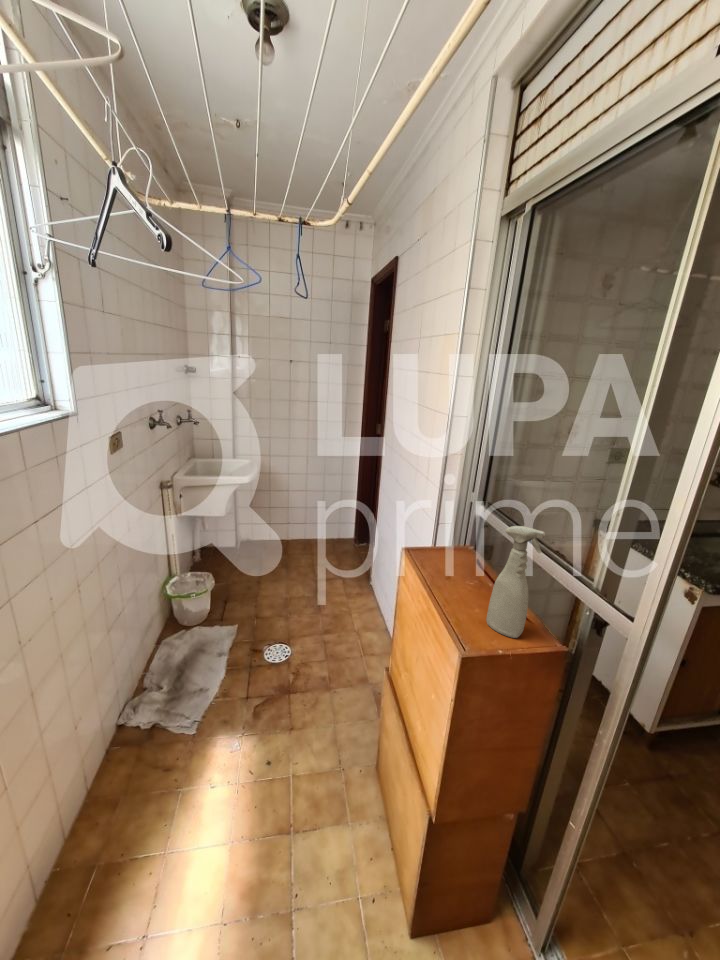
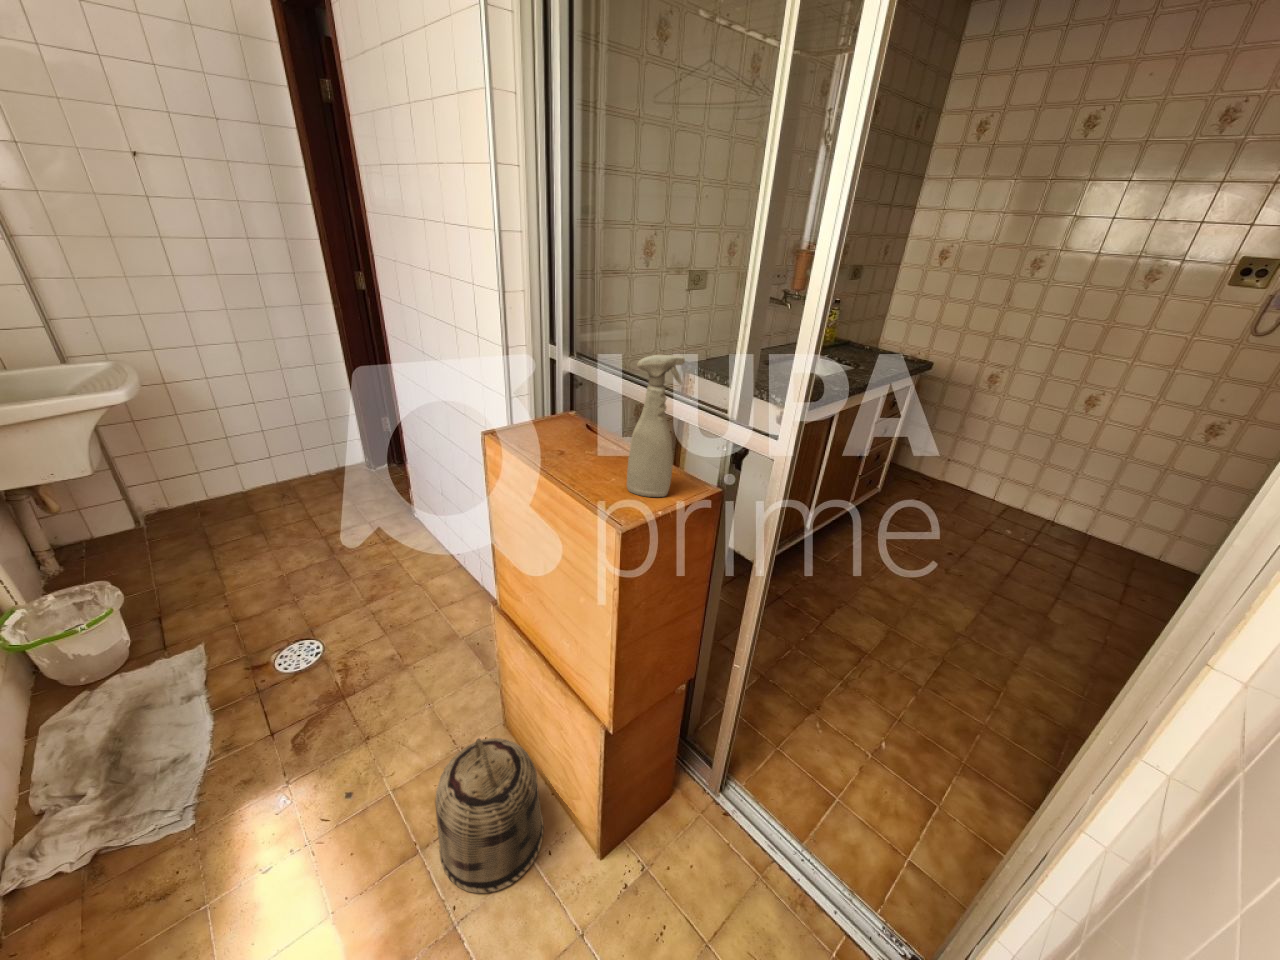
basket: none [300,769,379,905] -> present [435,738,544,893]

